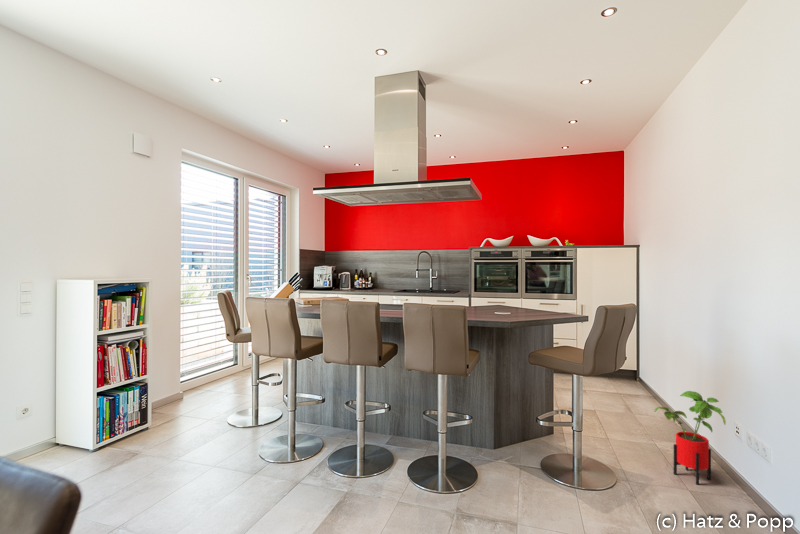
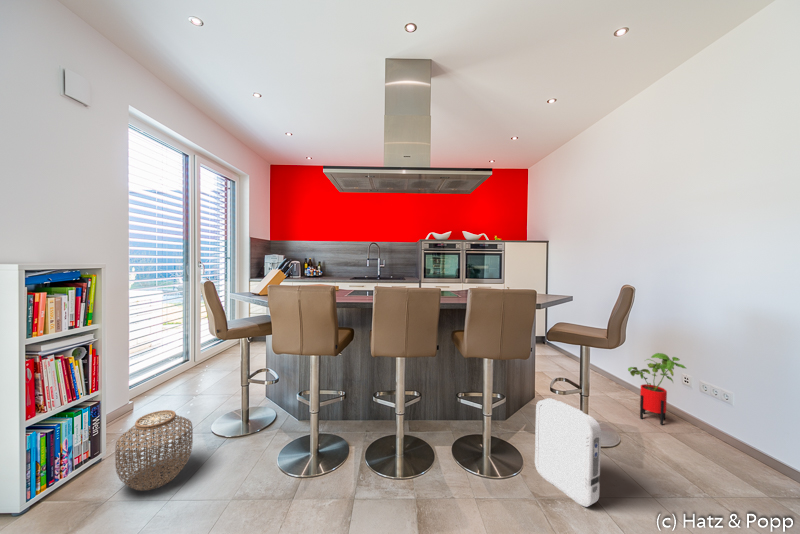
woven basket: none [147,394,201,452] -> present [115,410,193,491]
air purifier: none [478,420,516,530] -> present [535,398,601,507]

